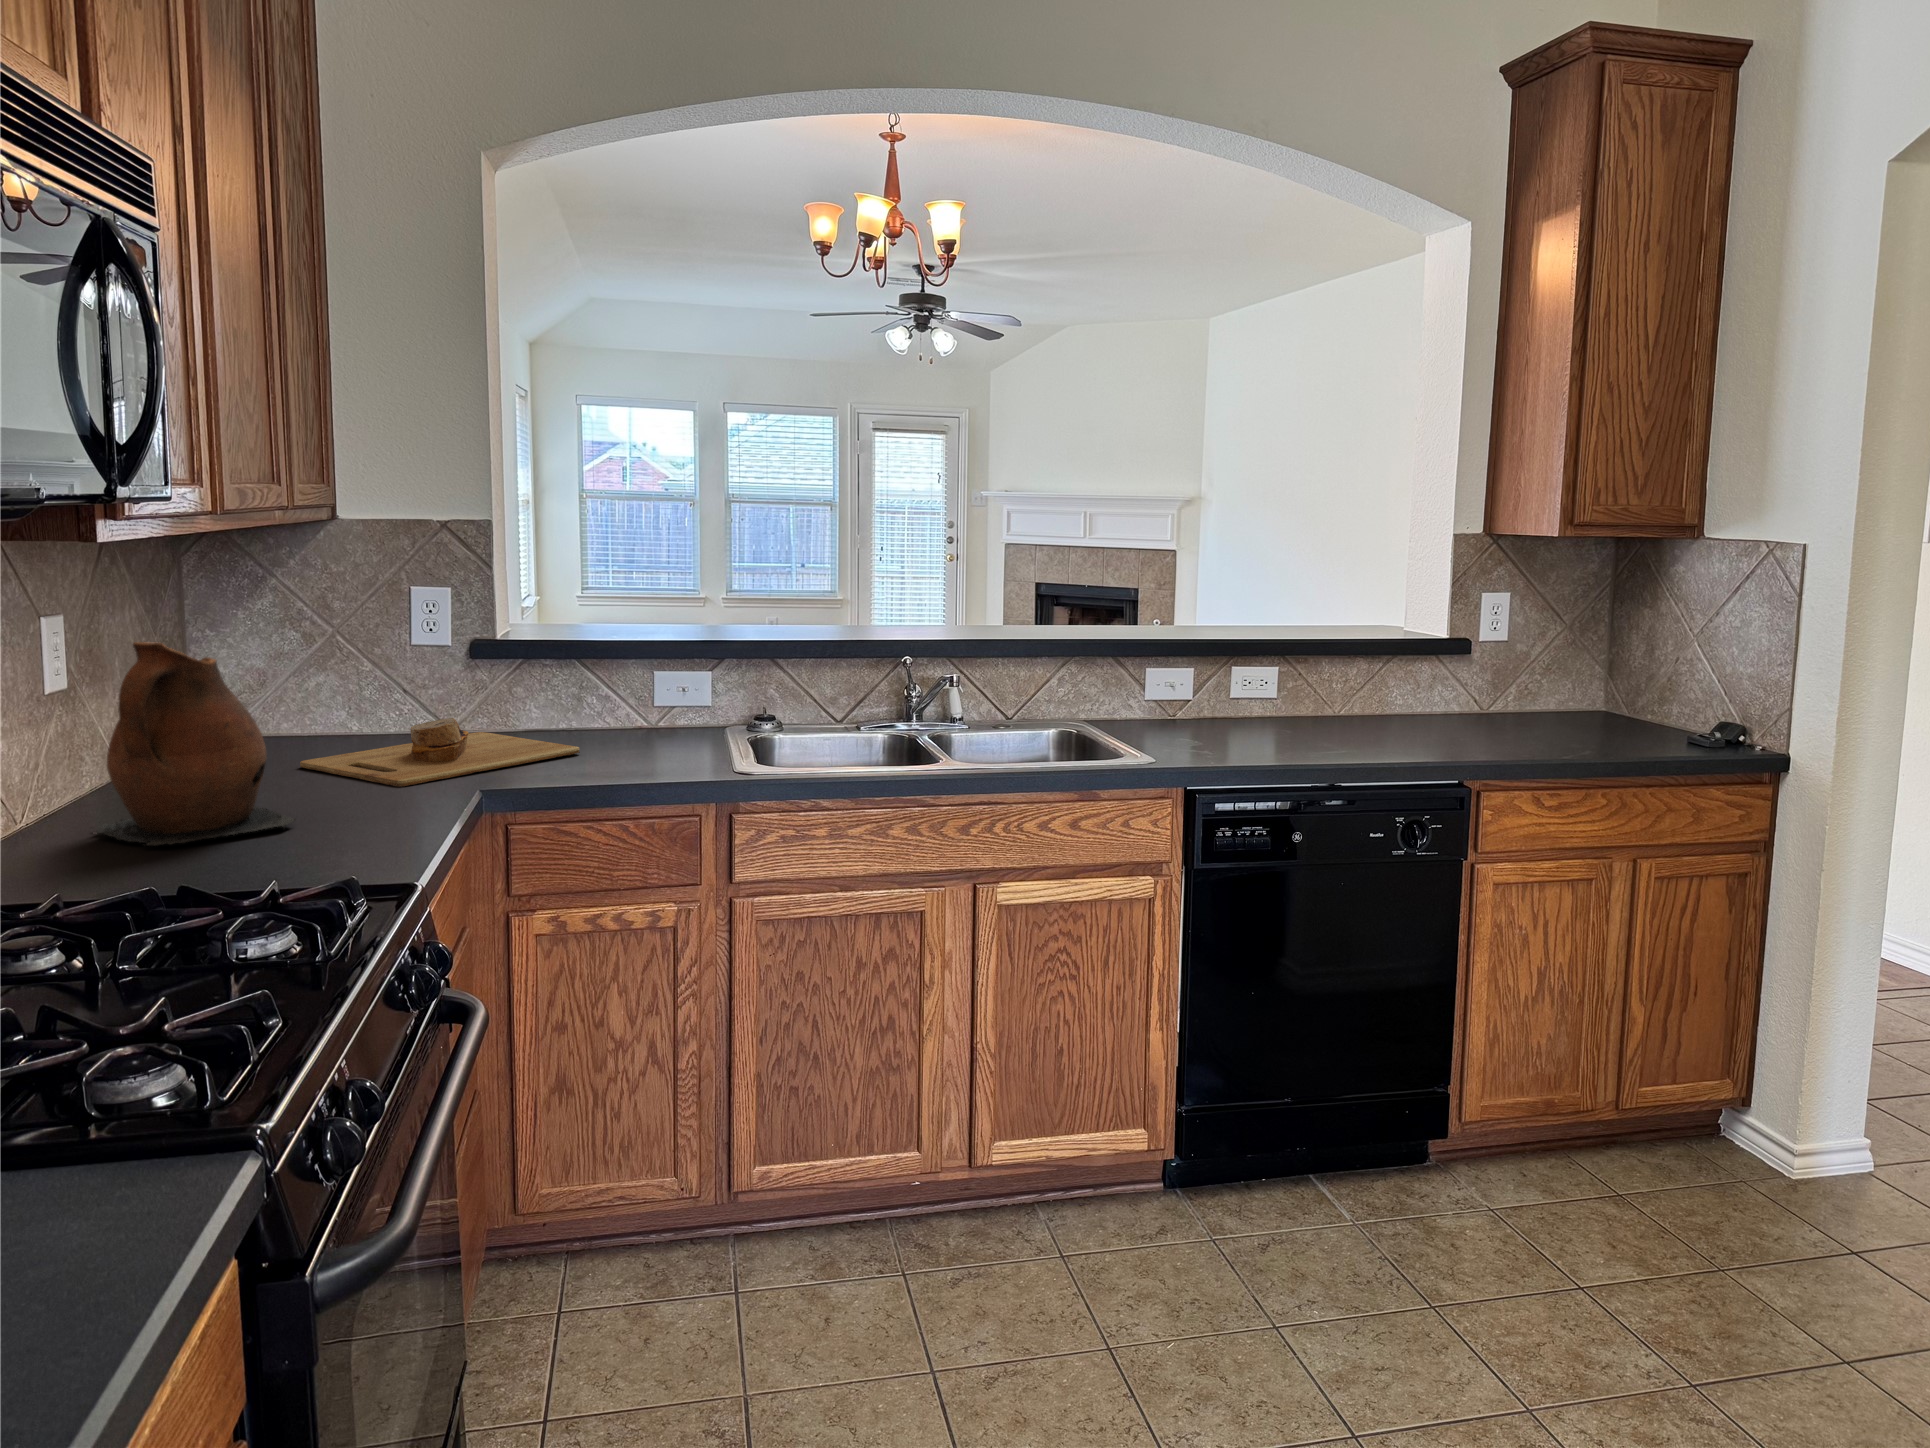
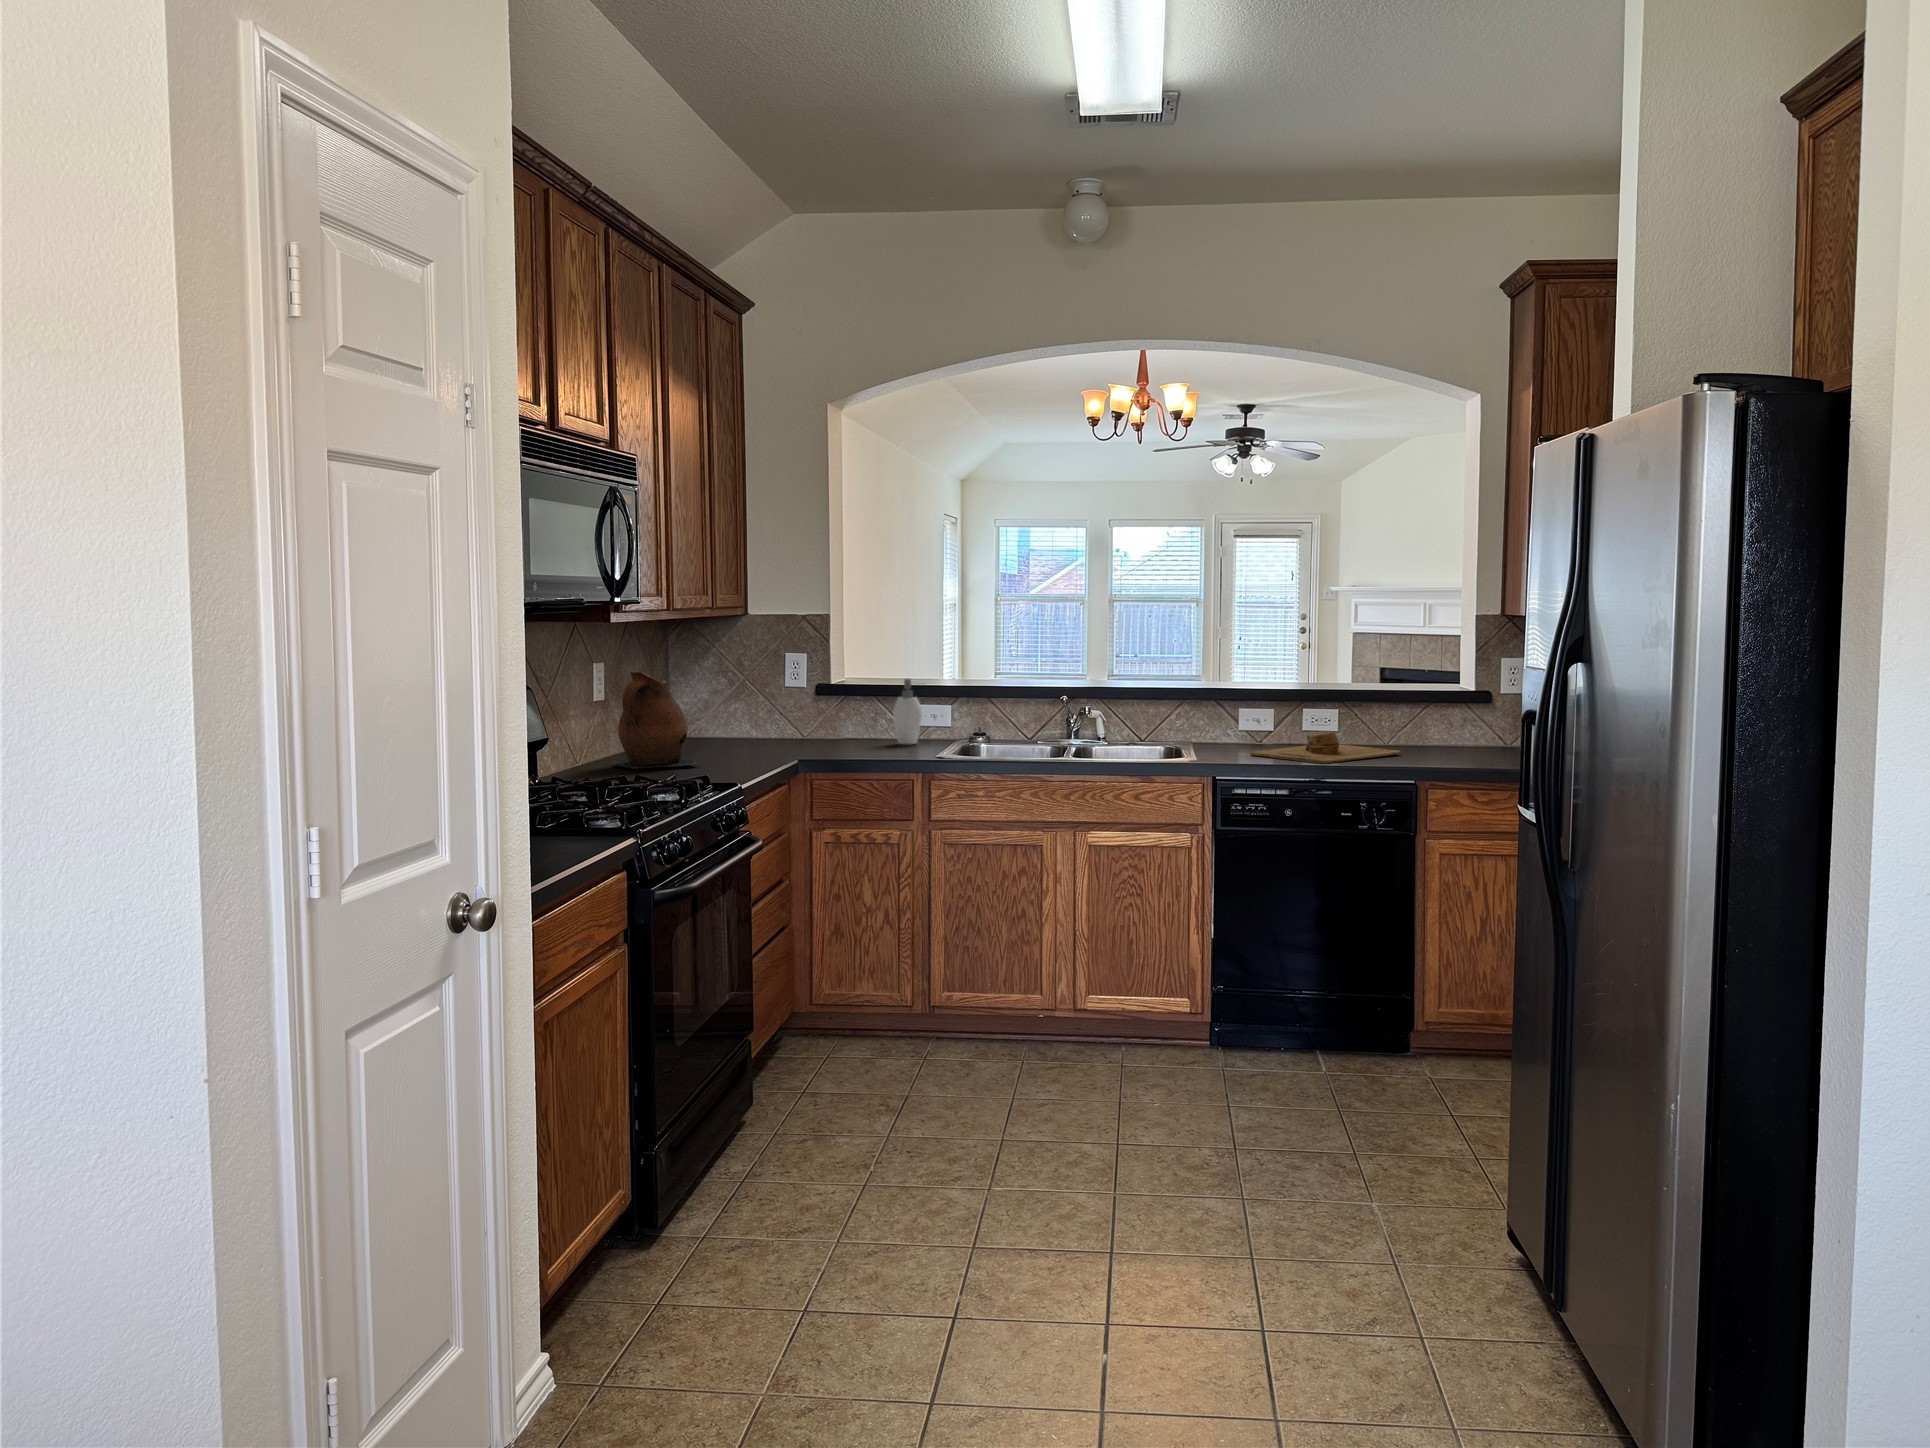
soap dispenser: none [619,631,680,740] -> present [893,679,922,744]
cutting board: present [300,718,580,787] -> present [1250,731,1401,764]

